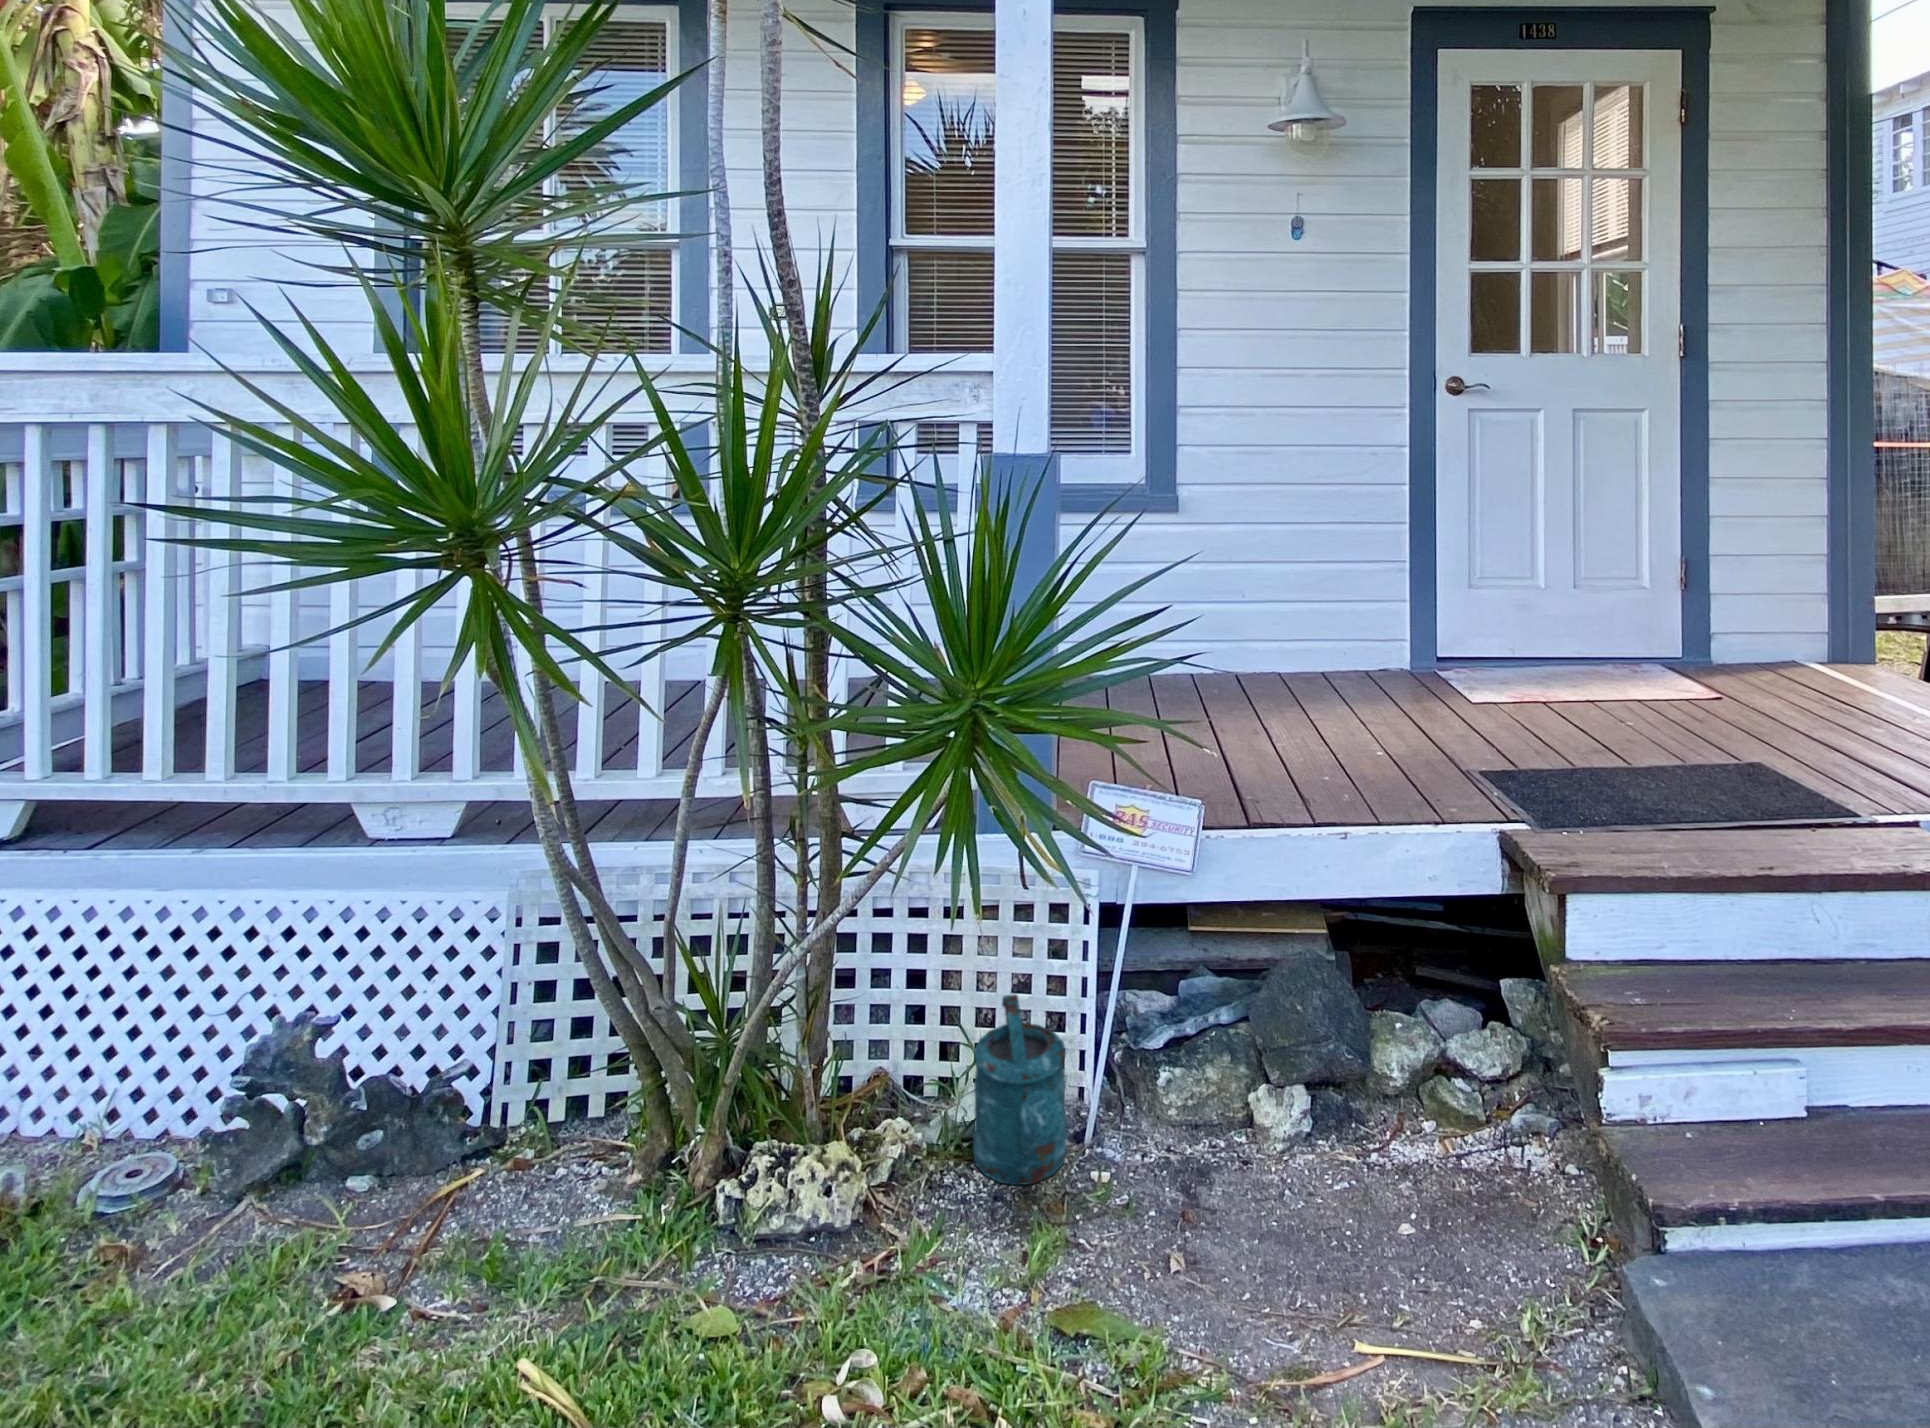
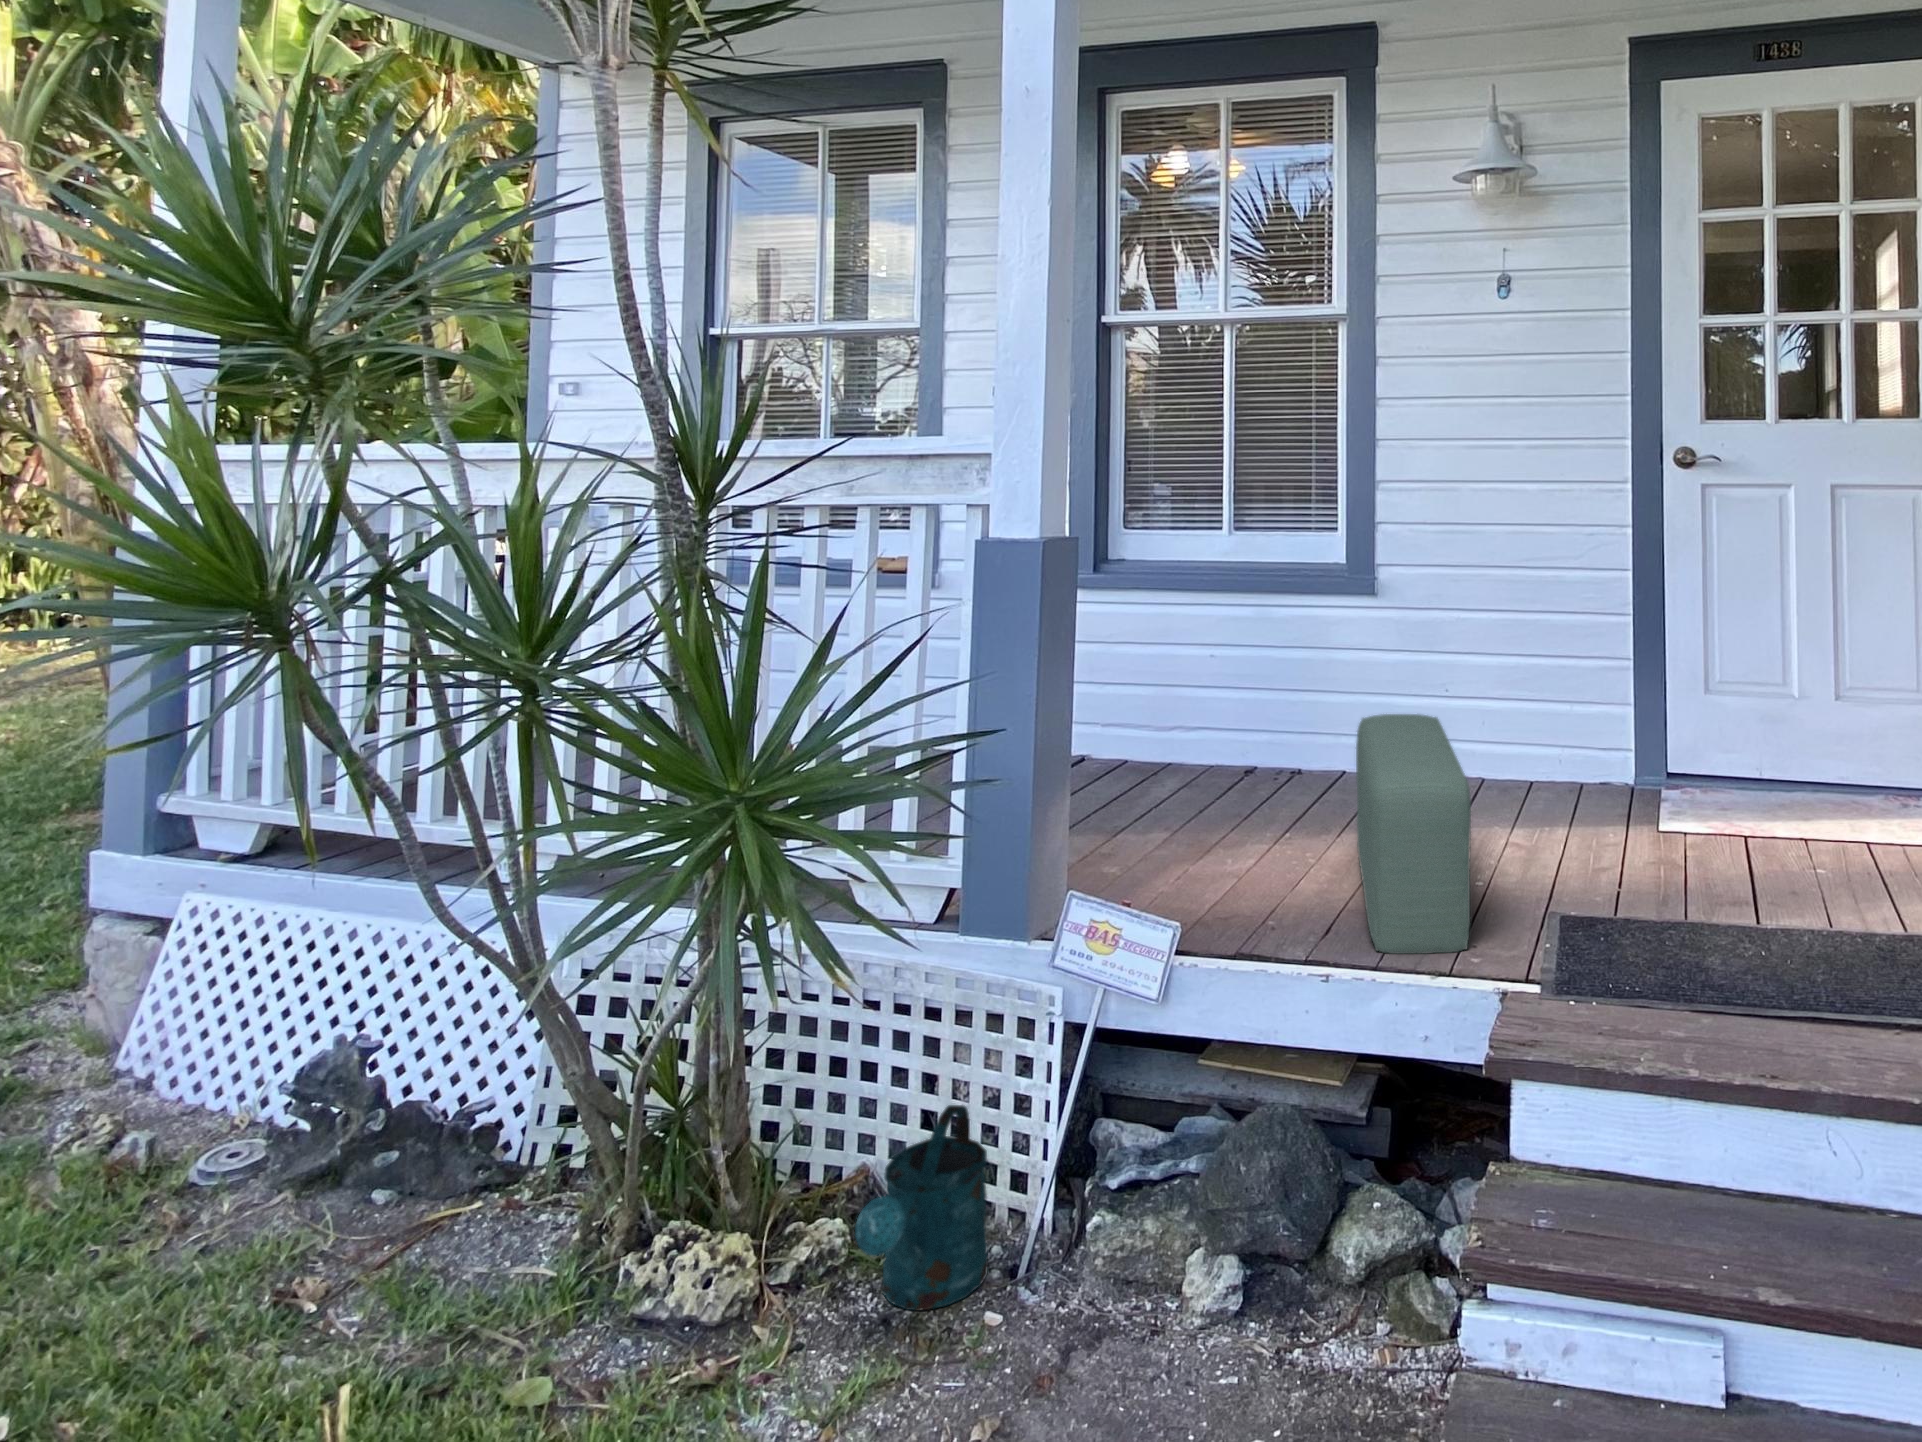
pouf: none [1222,602,1416,813] -> present [1356,714,1471,954]

